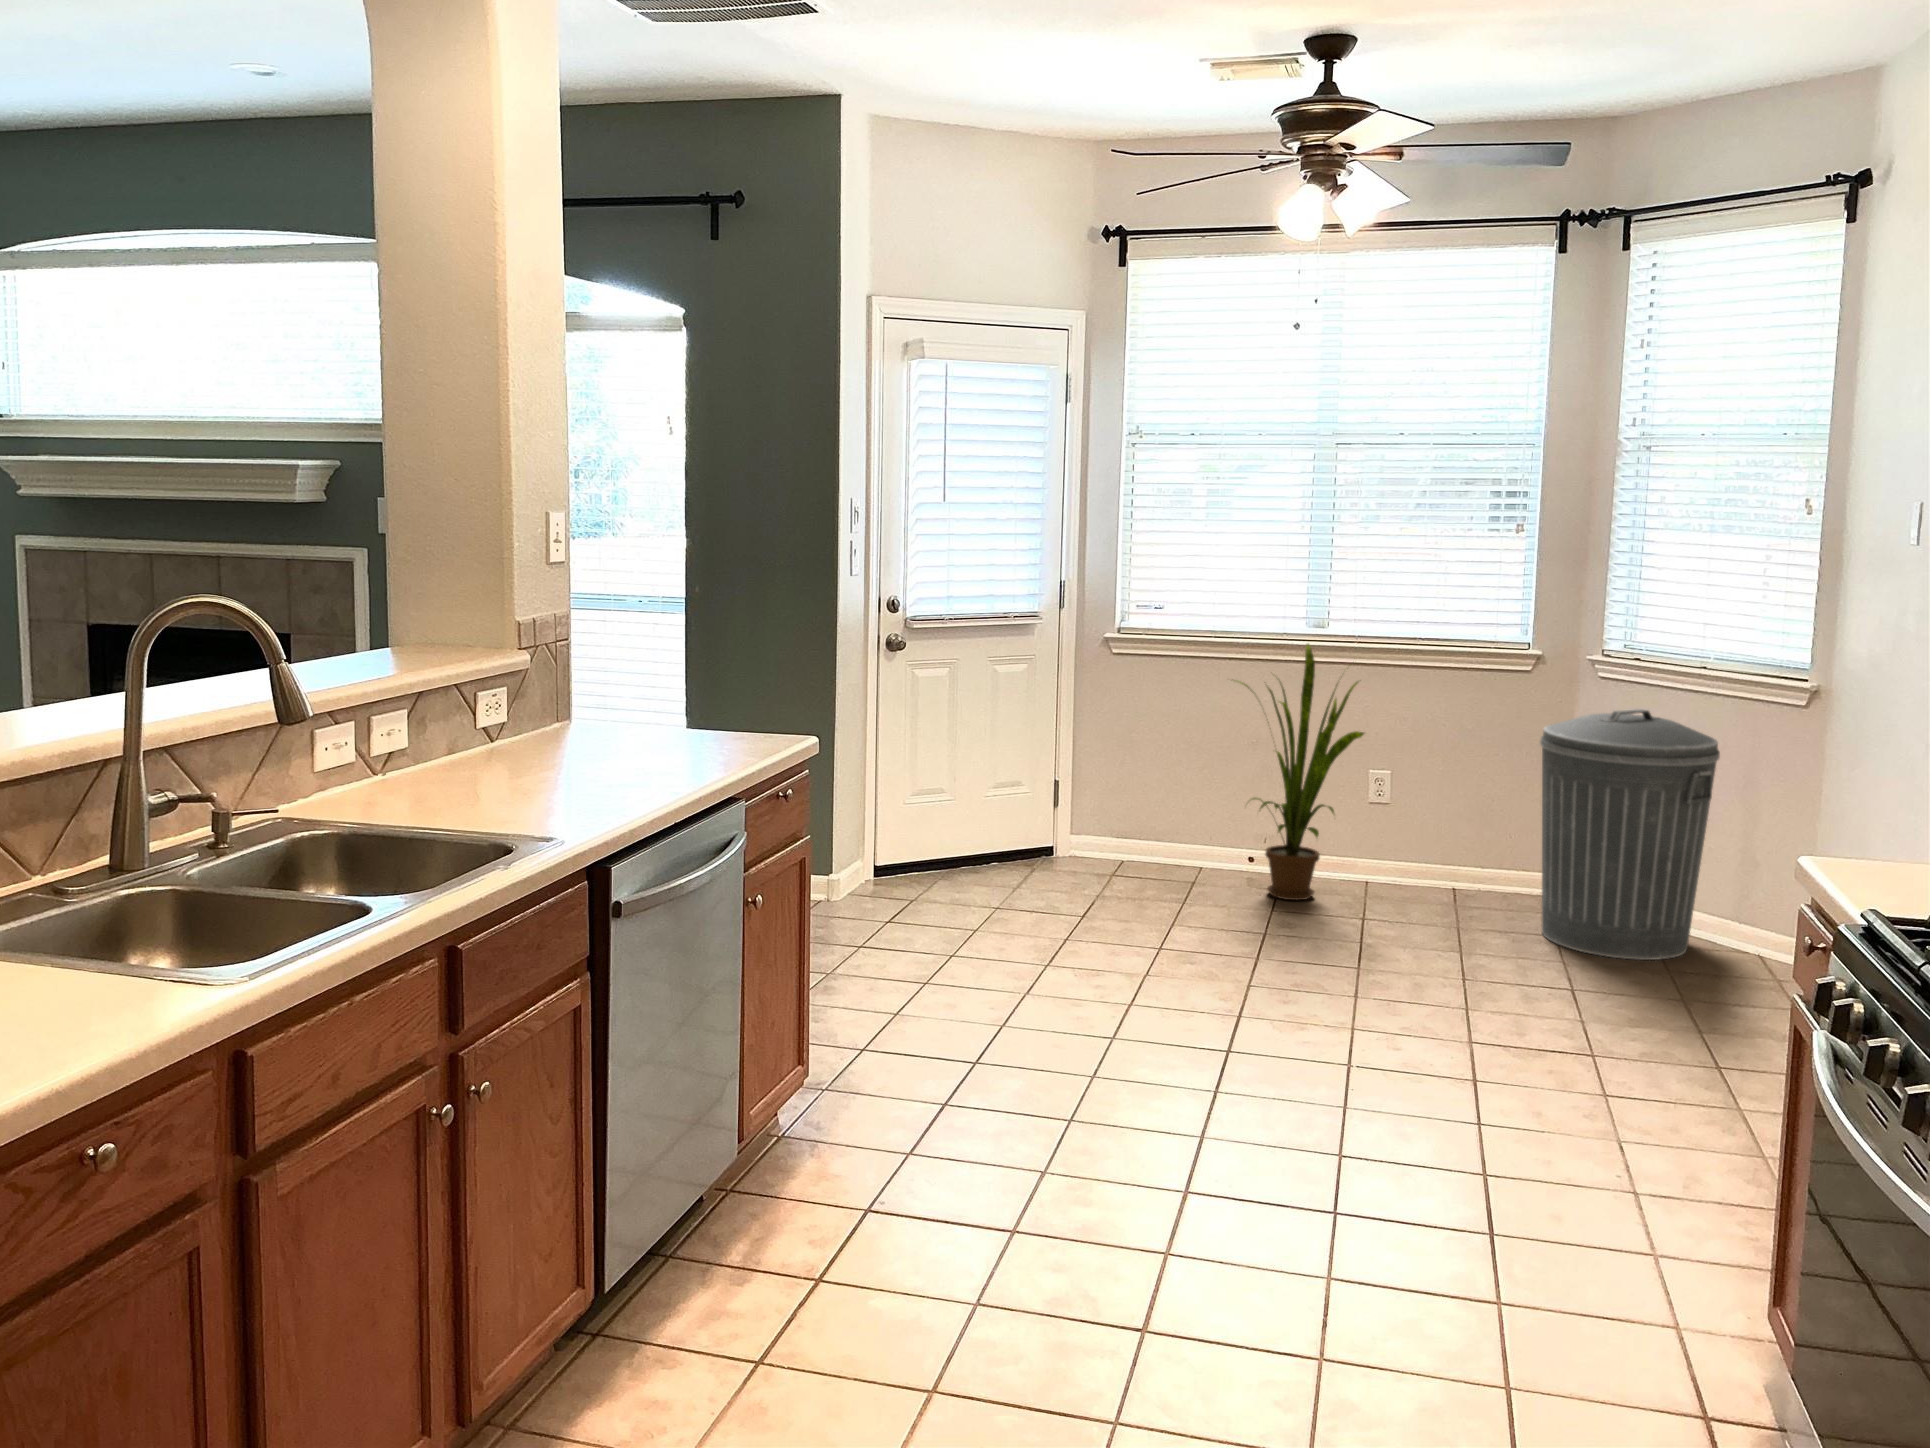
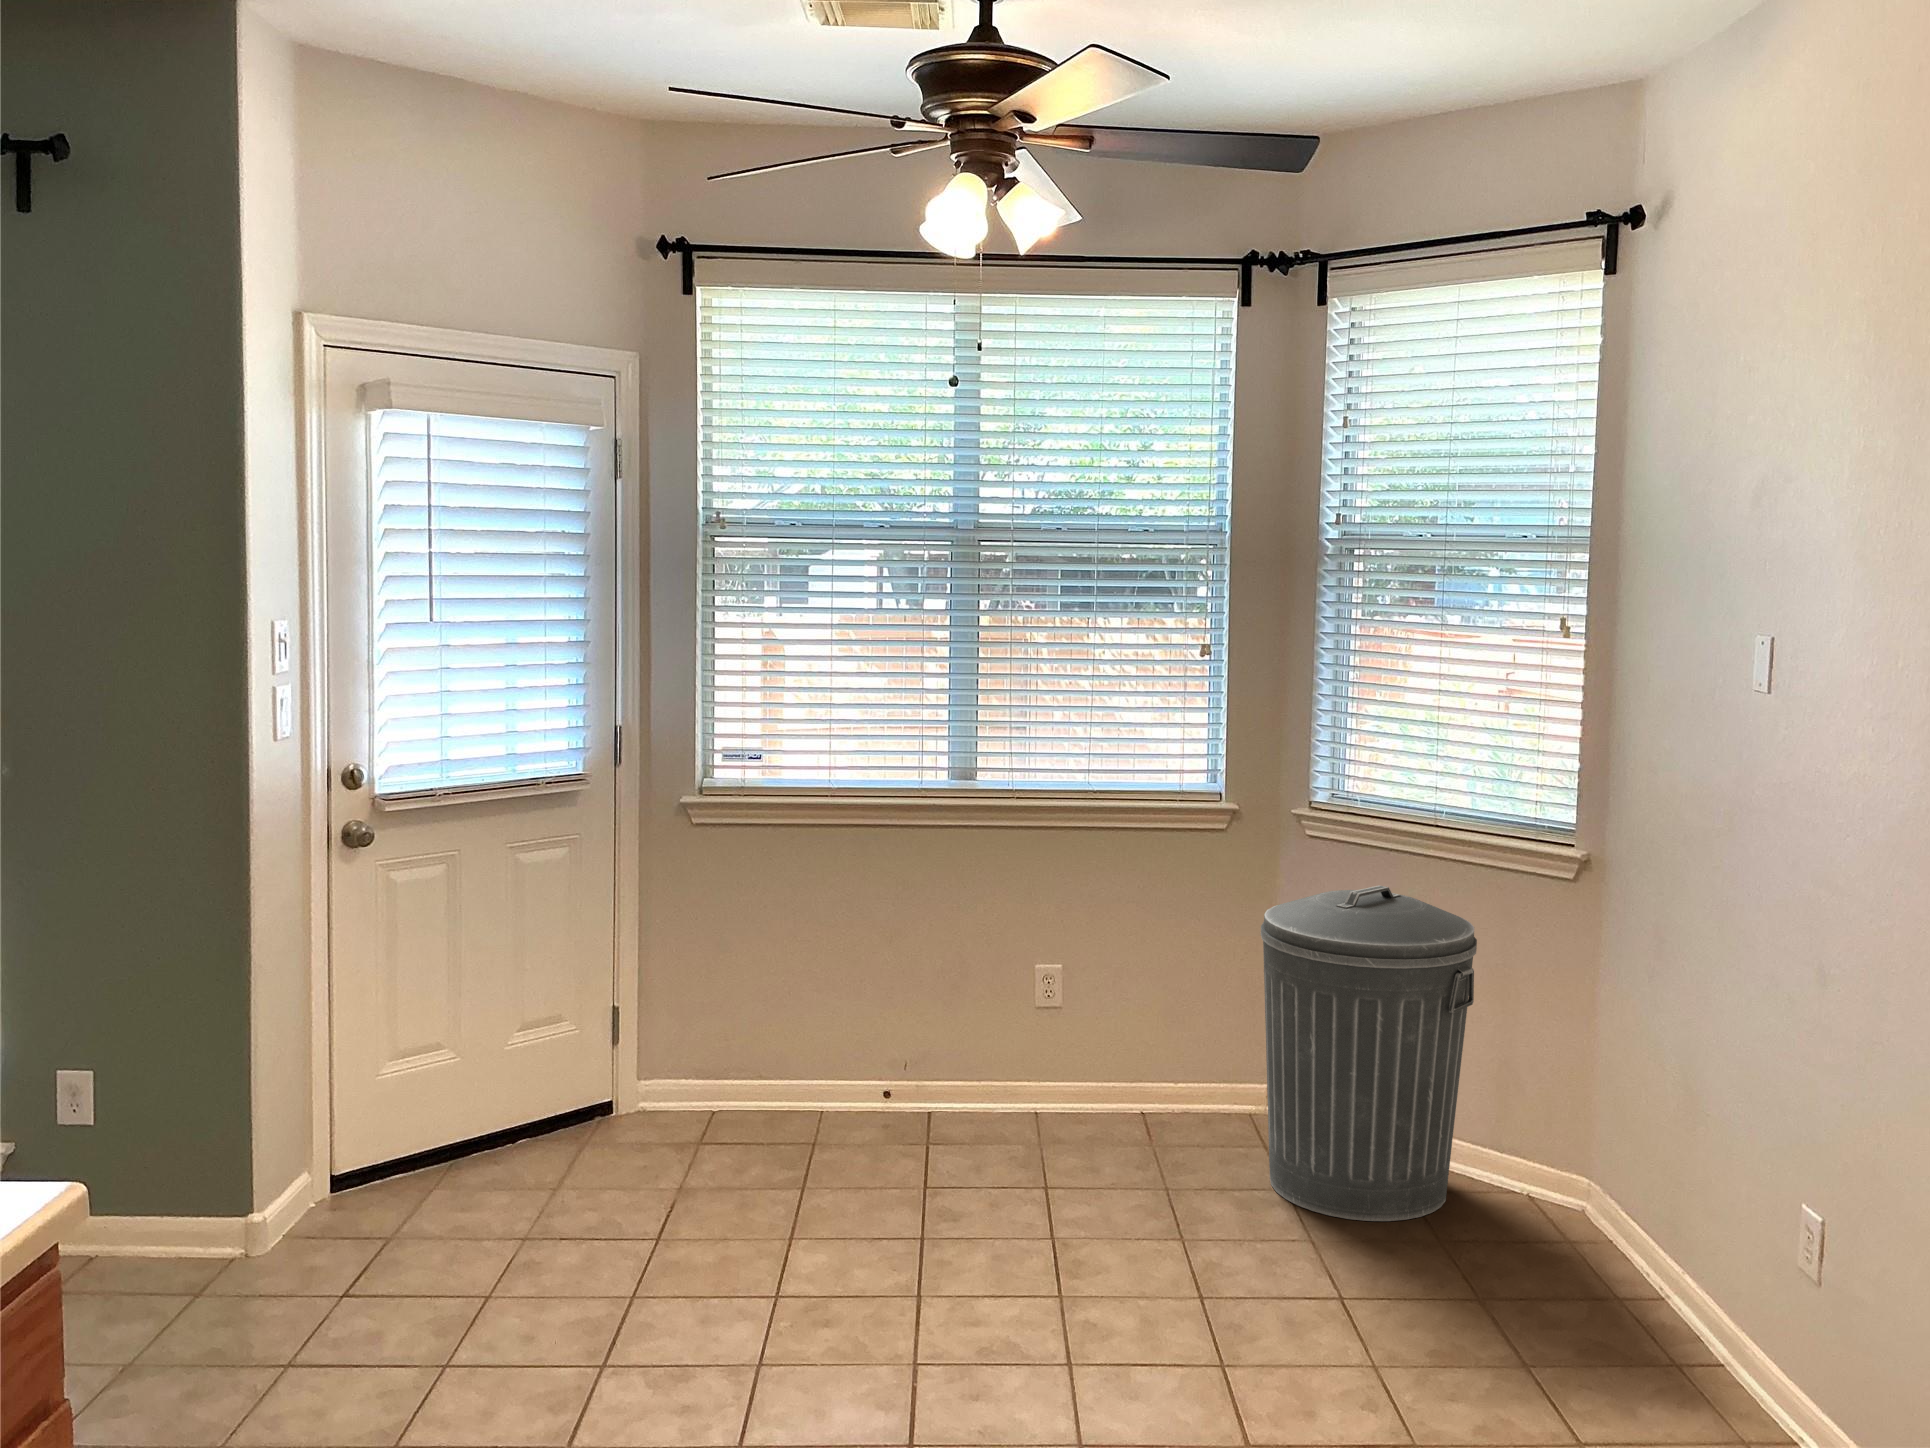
house plant: present [1239,644,1364,900] -> none [849,802,1038,1163]

